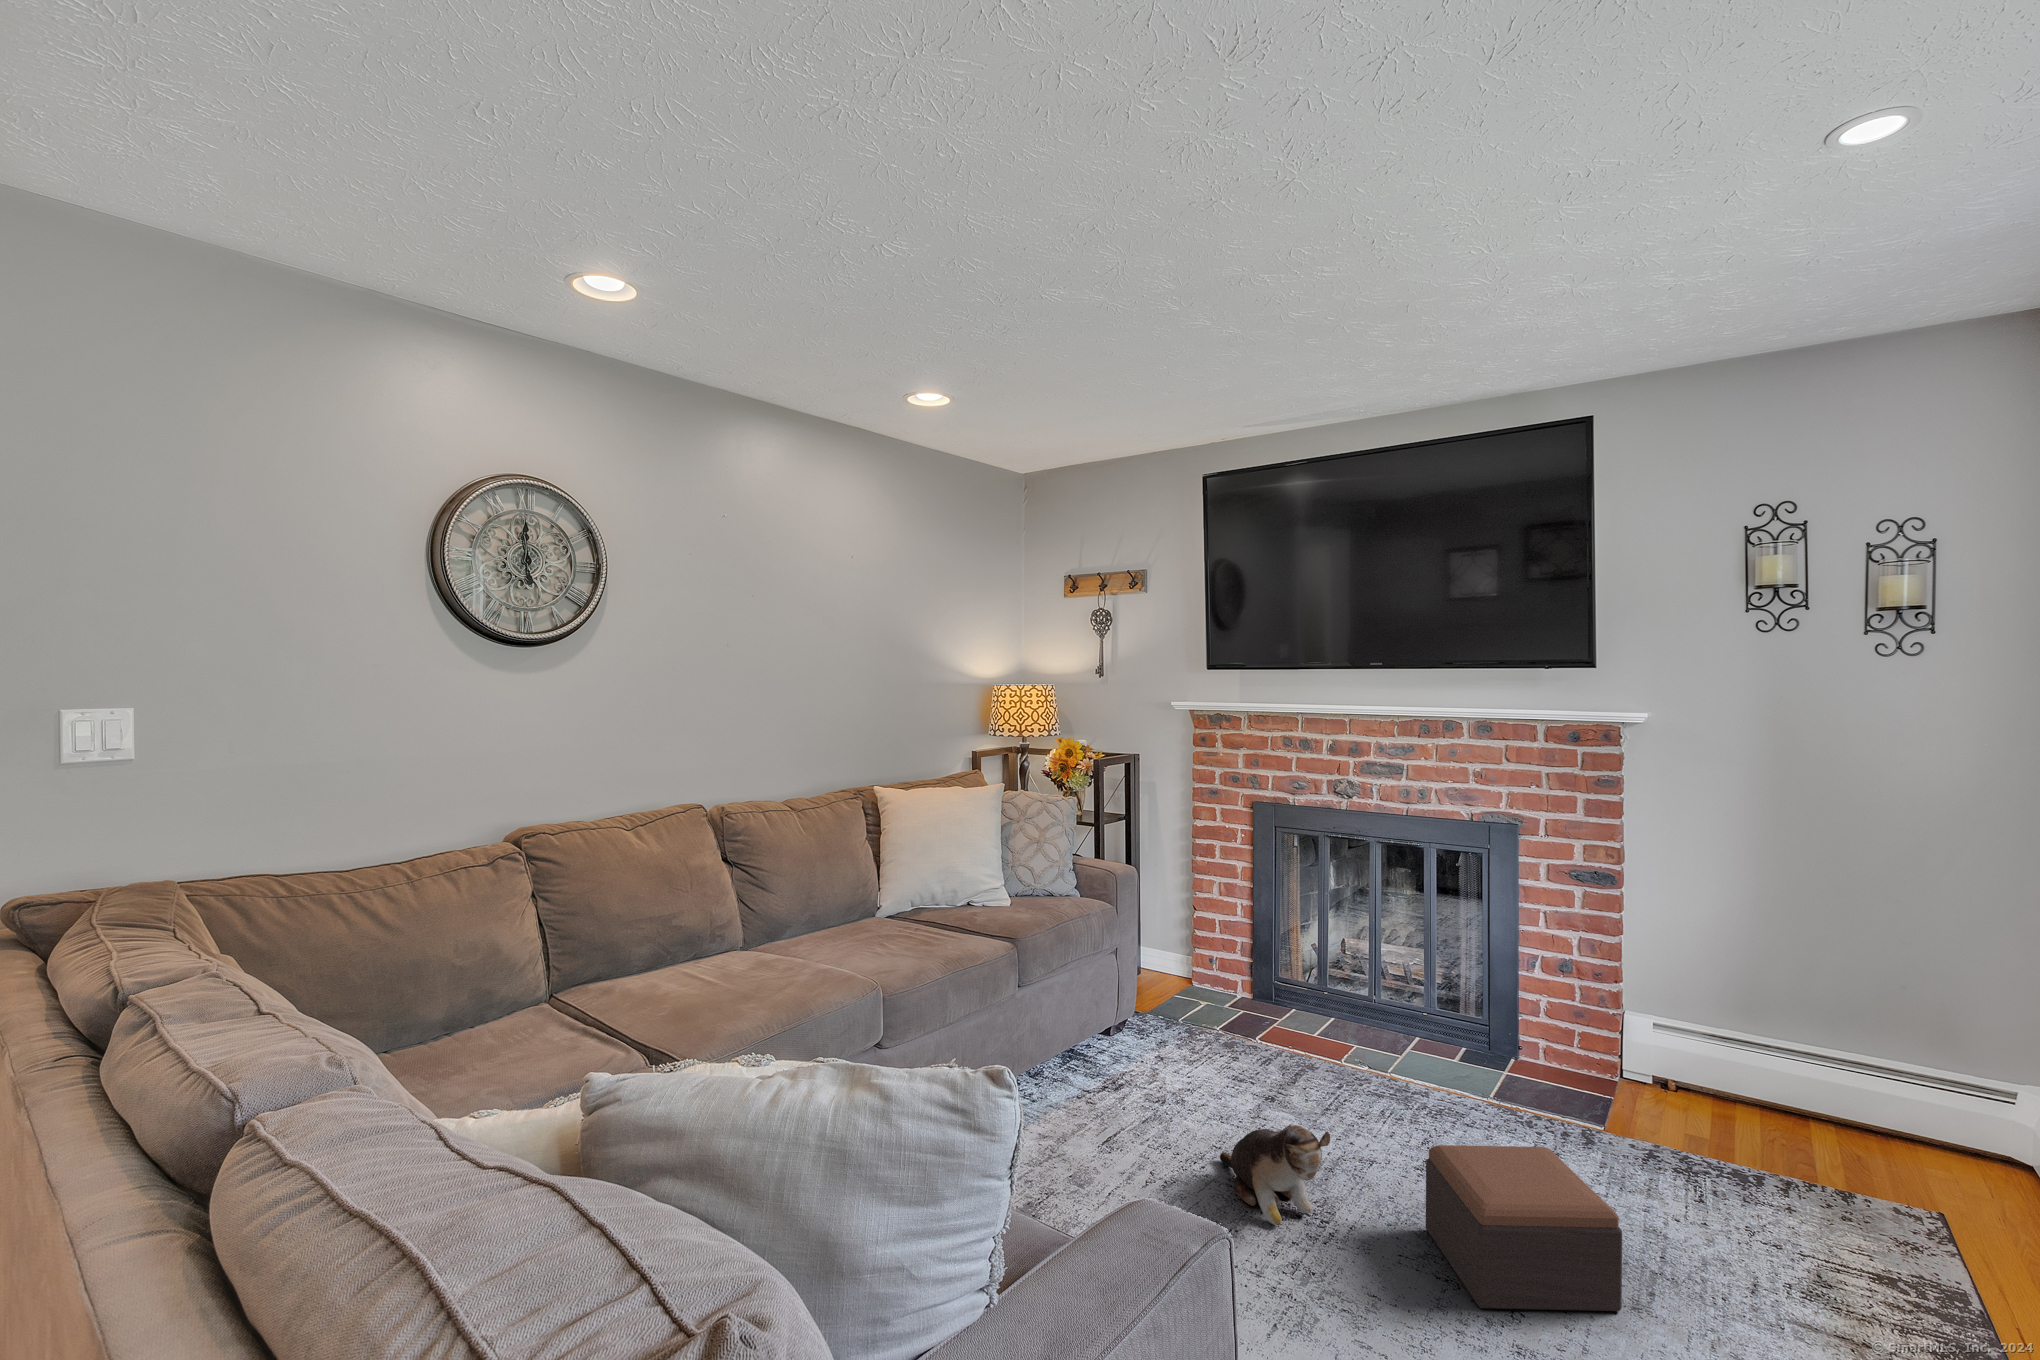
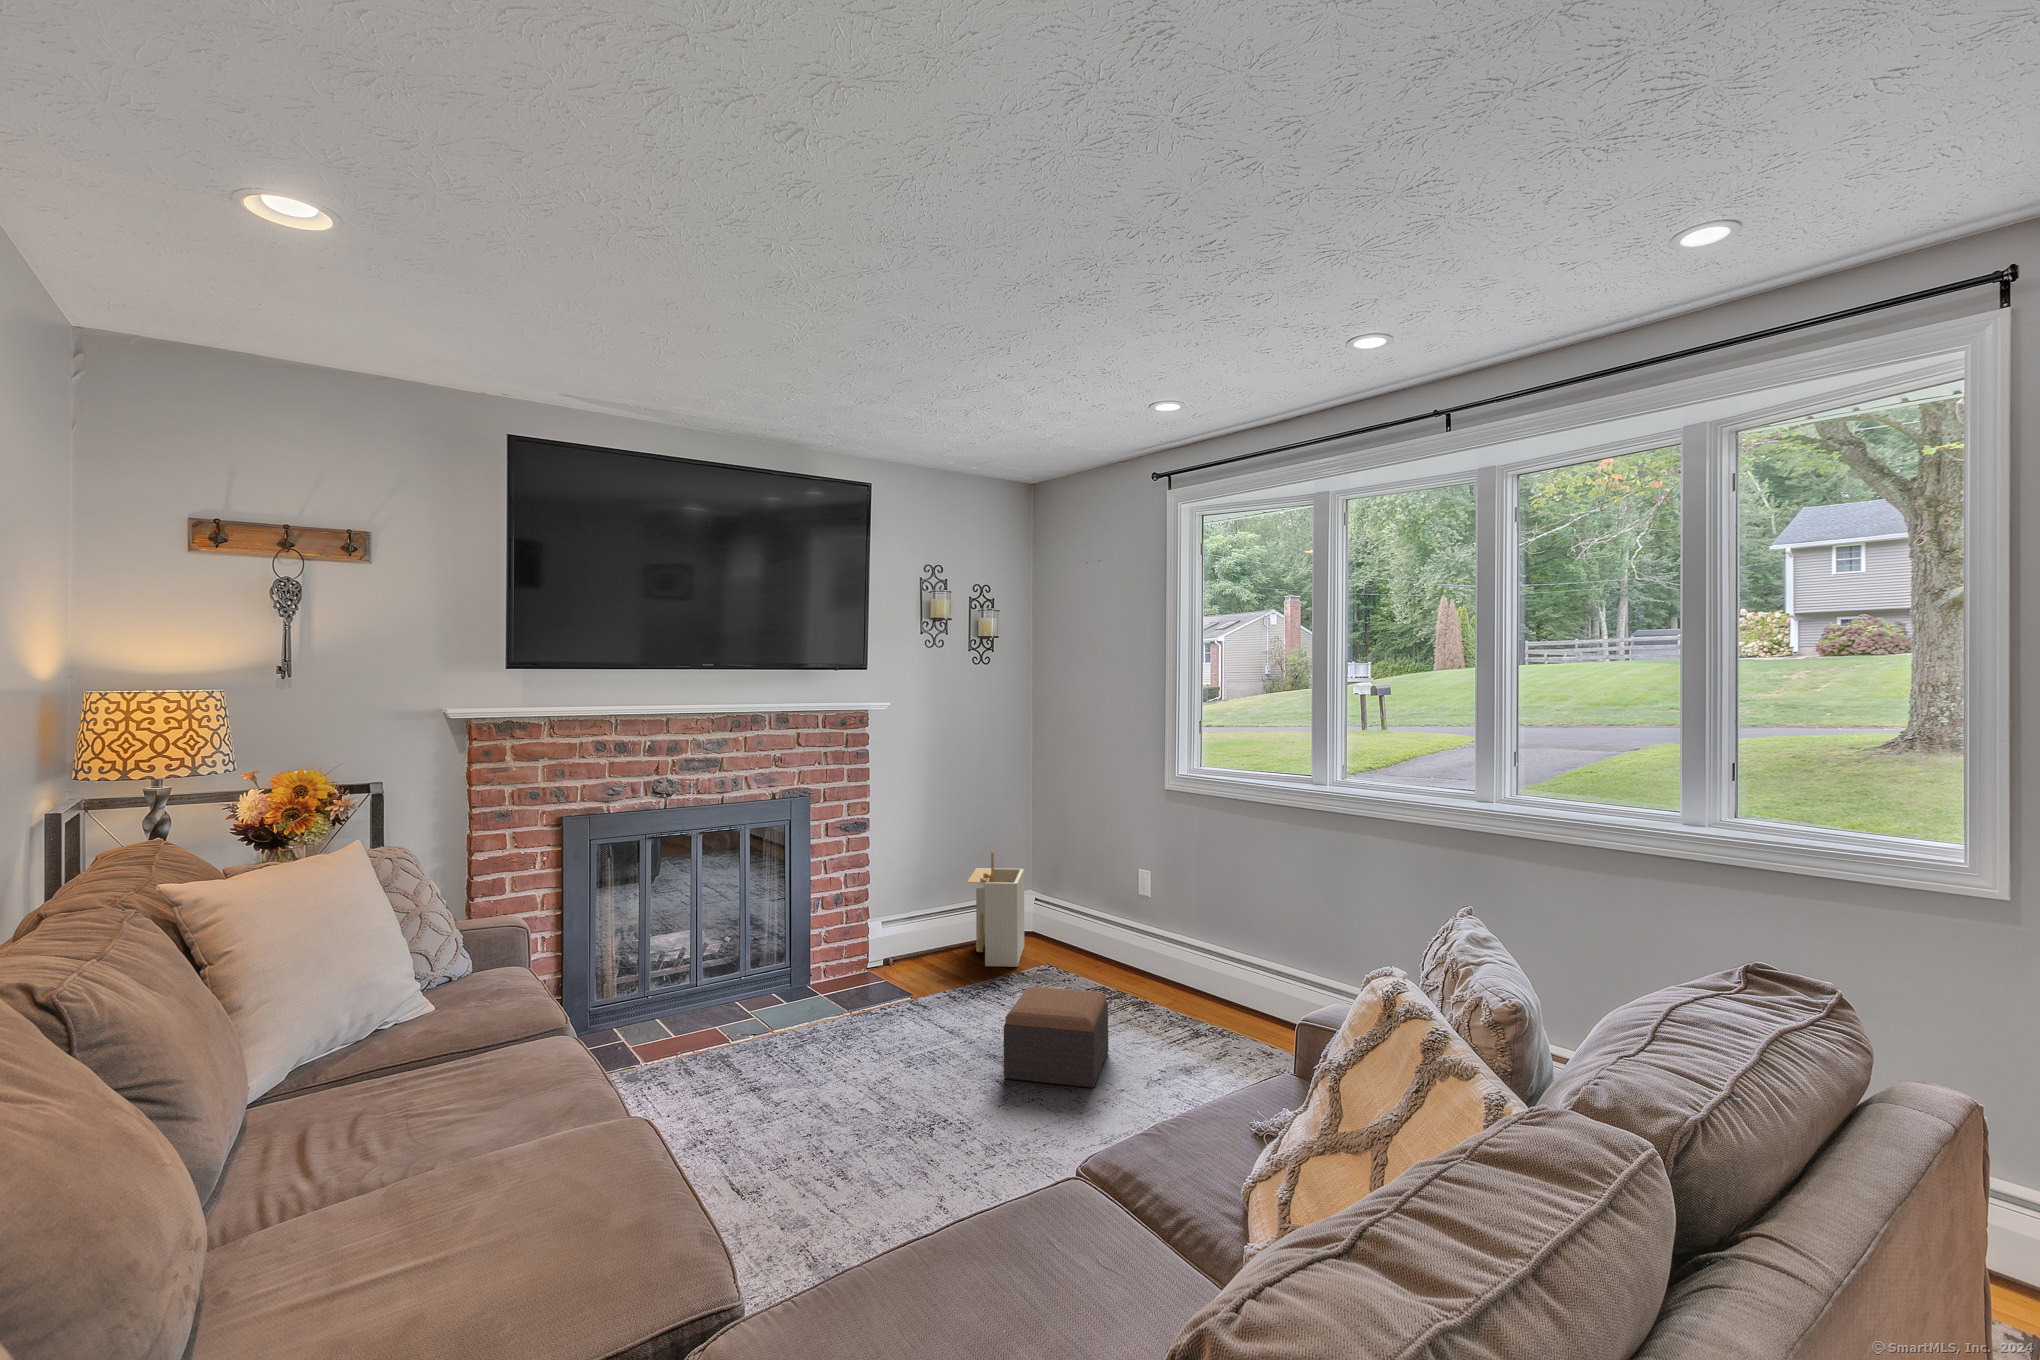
storage bin: none [1757,976,1941,1182] -> present [967,852,1024,967]
plush toy: present [1220,1125,1330,1225] -> none [857,1031,1008,1136]

